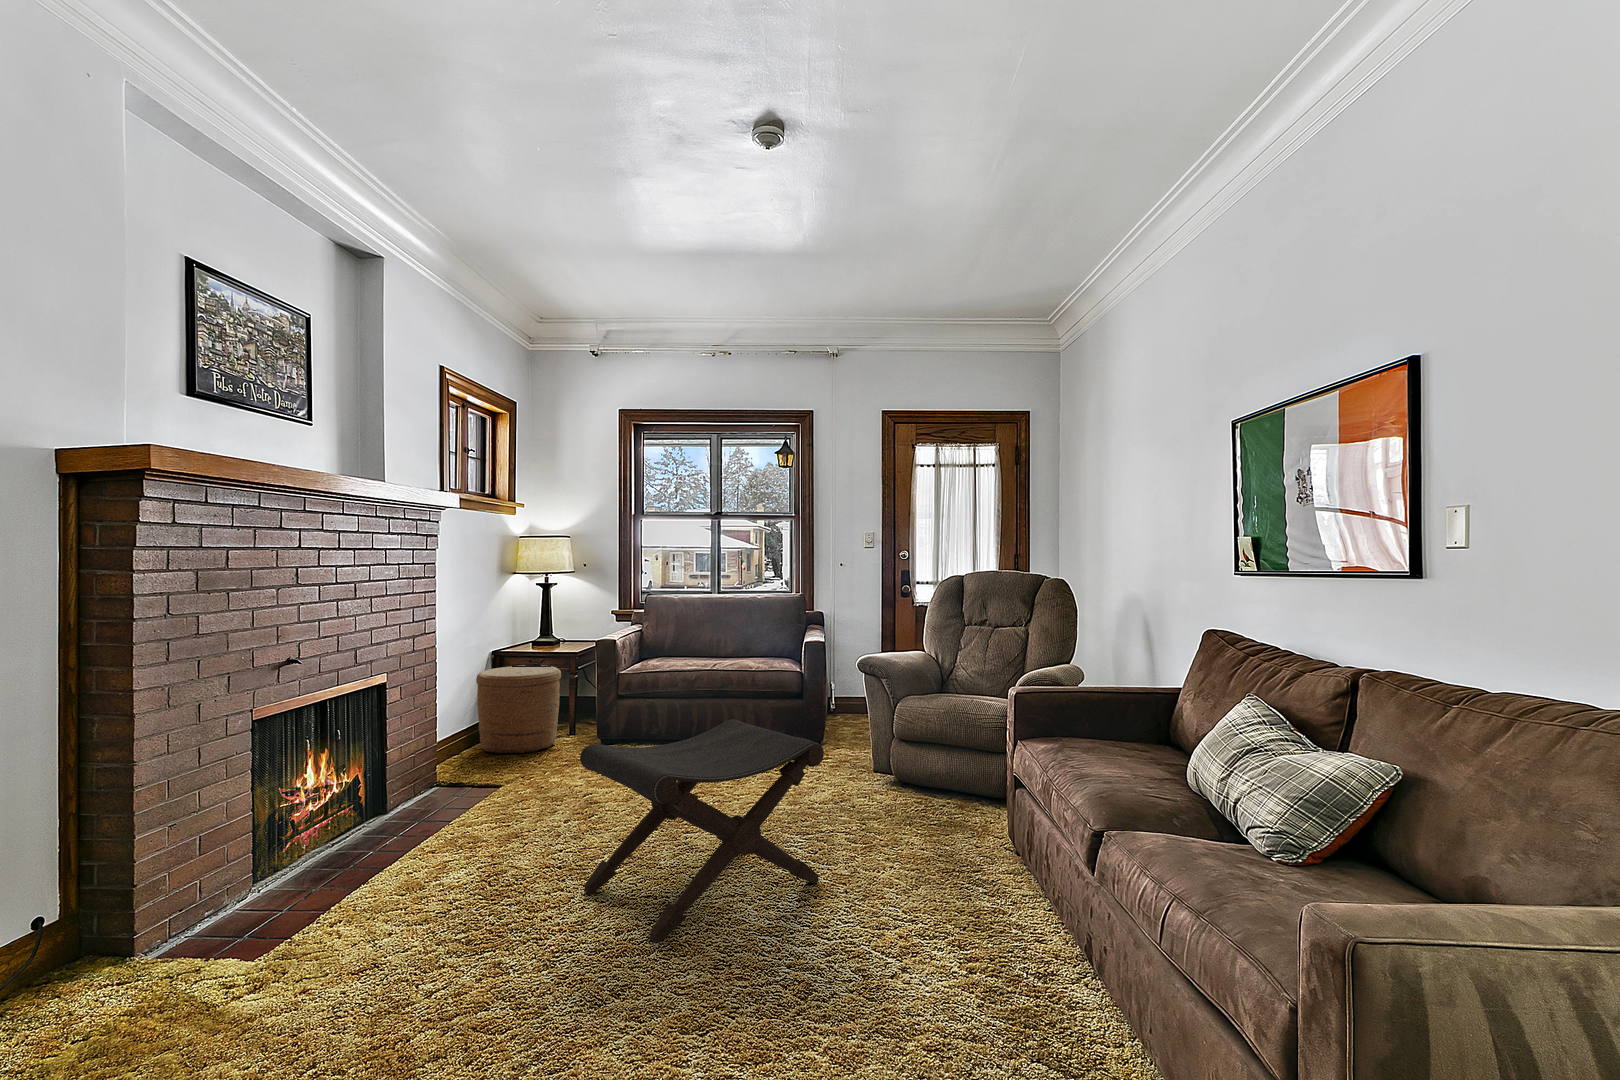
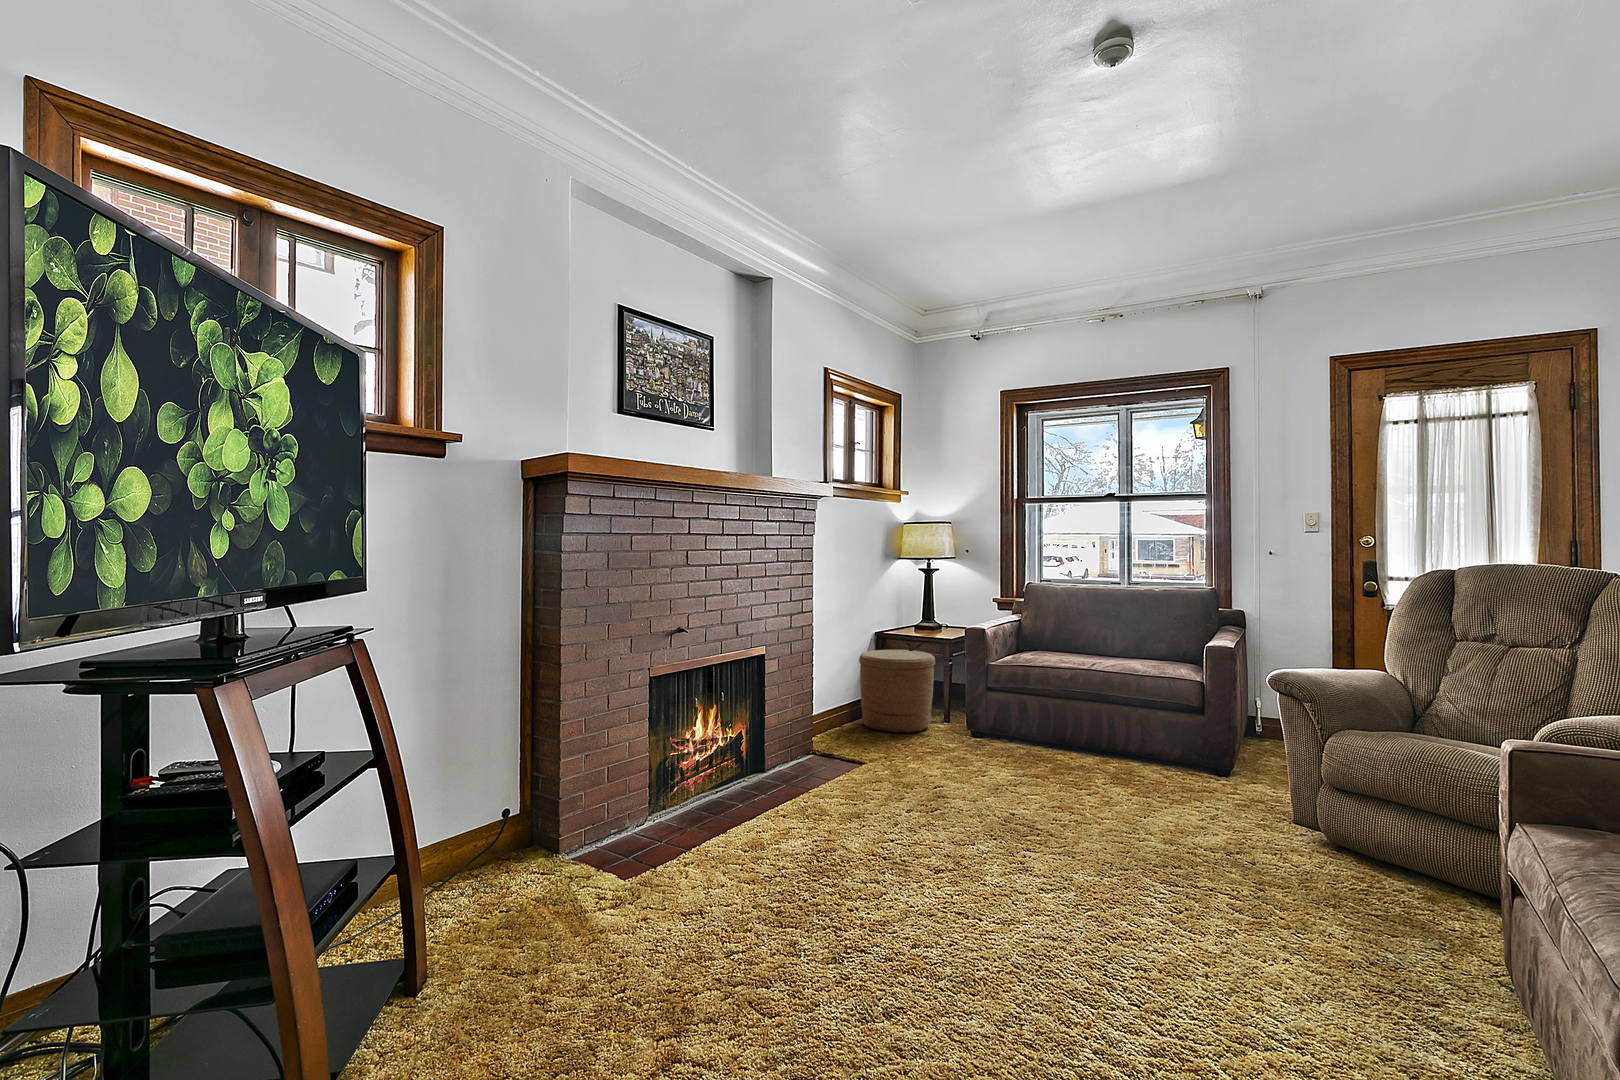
footstool: present [580,719,824,943] -> none [897,732,1178,969]

